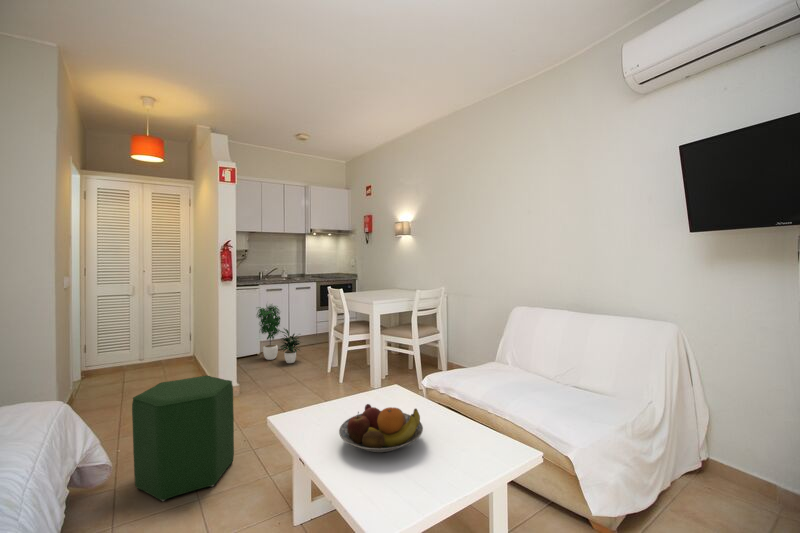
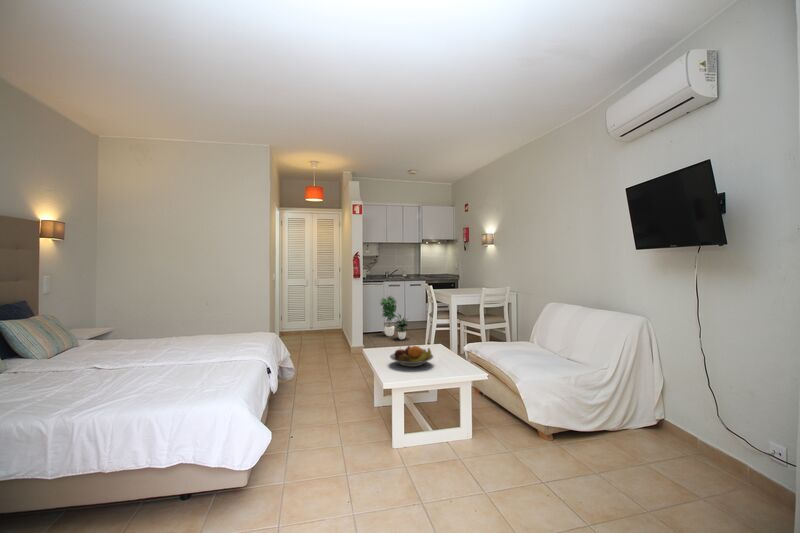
ottoman: present [132,376,234,501] -> none [304,332,352,390]

